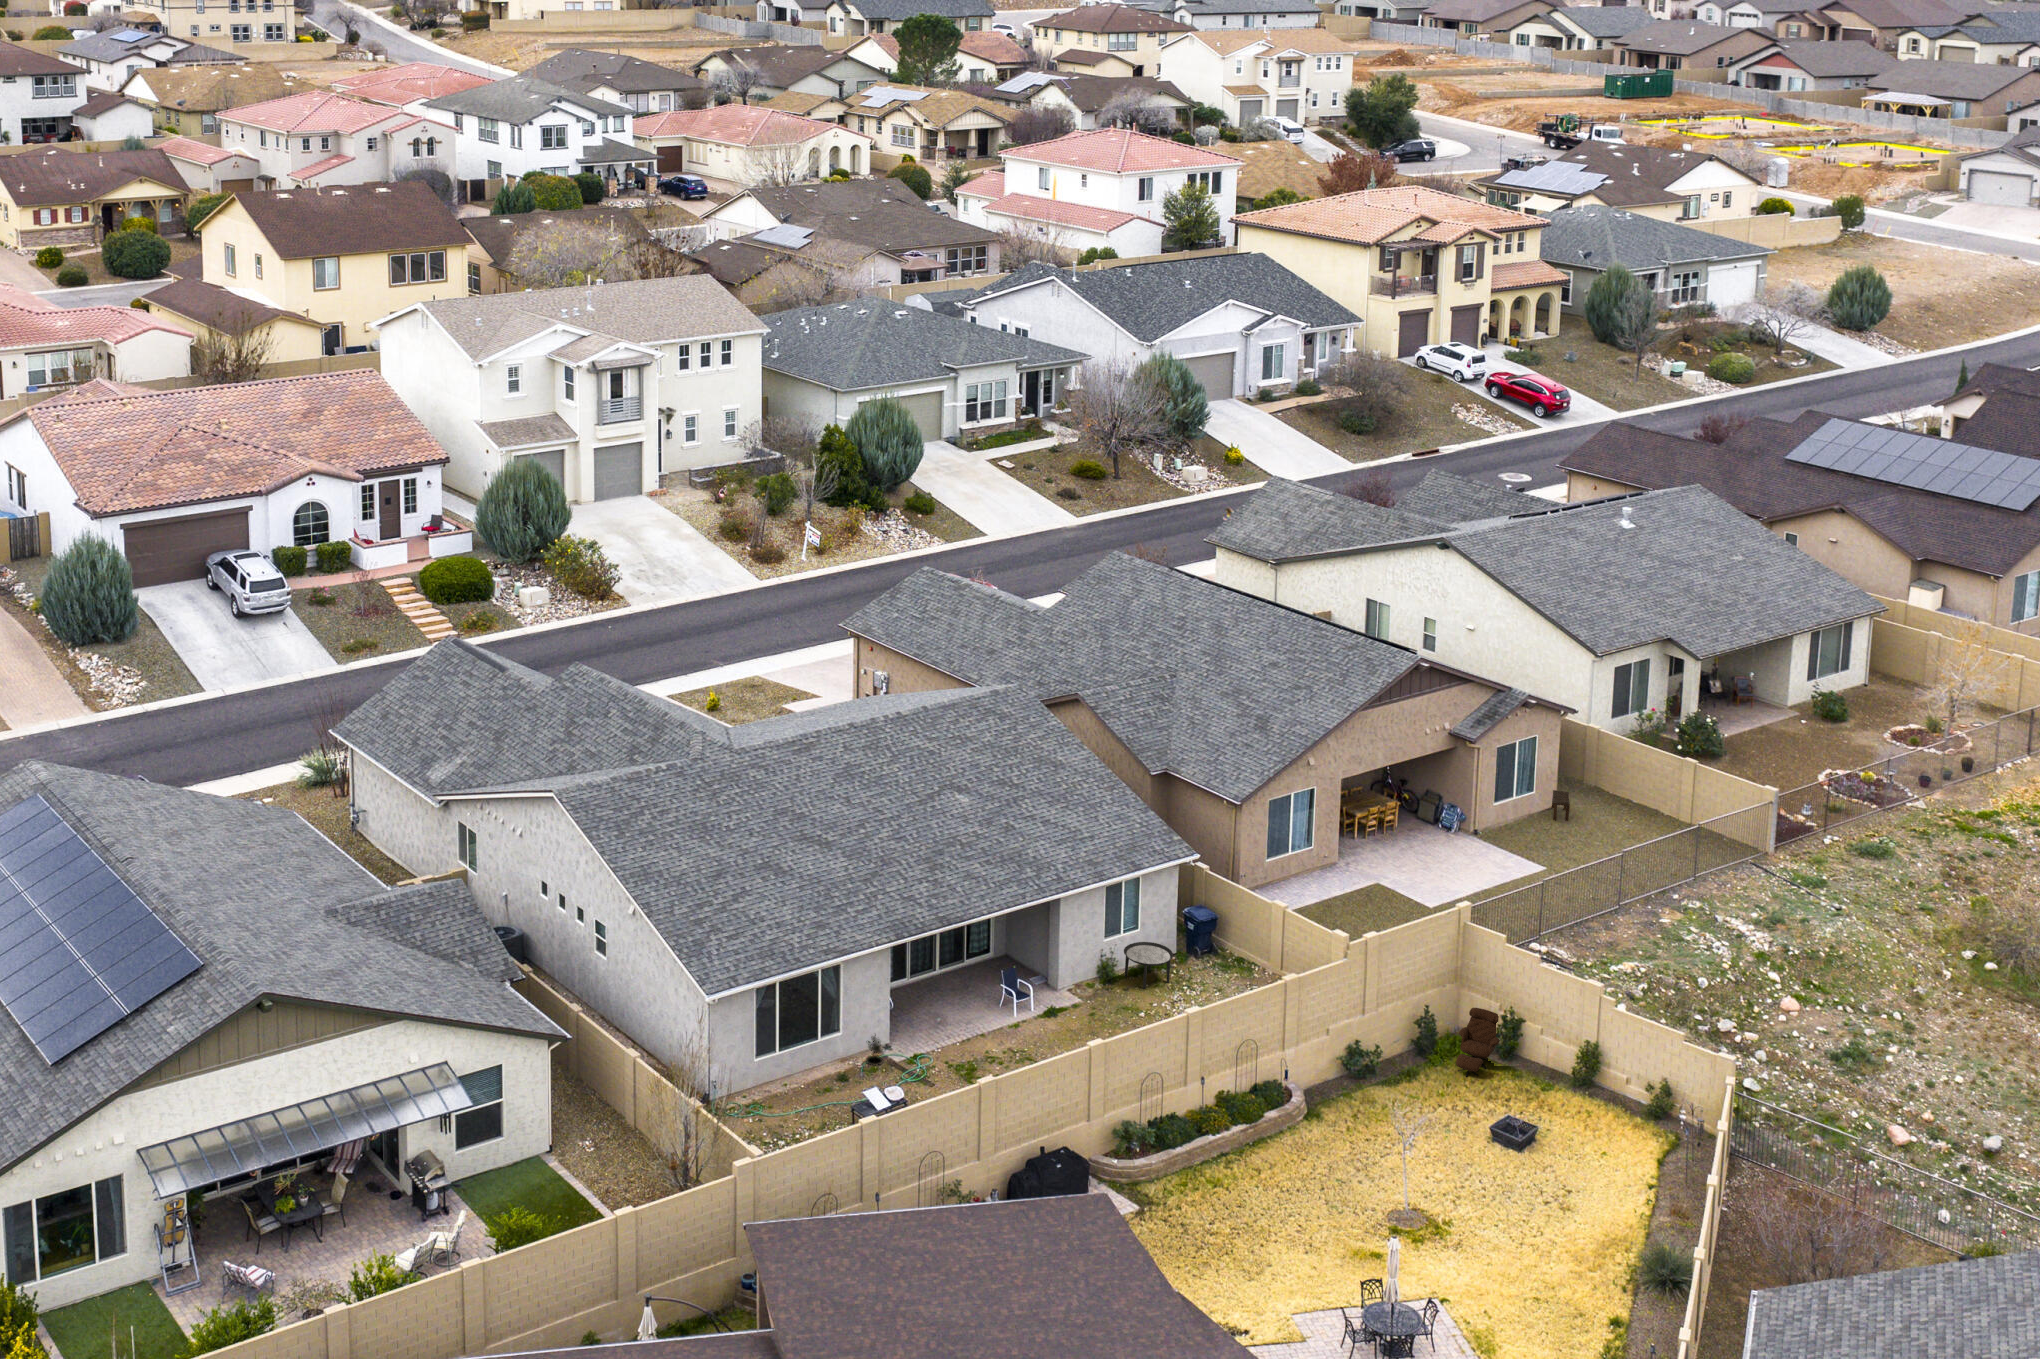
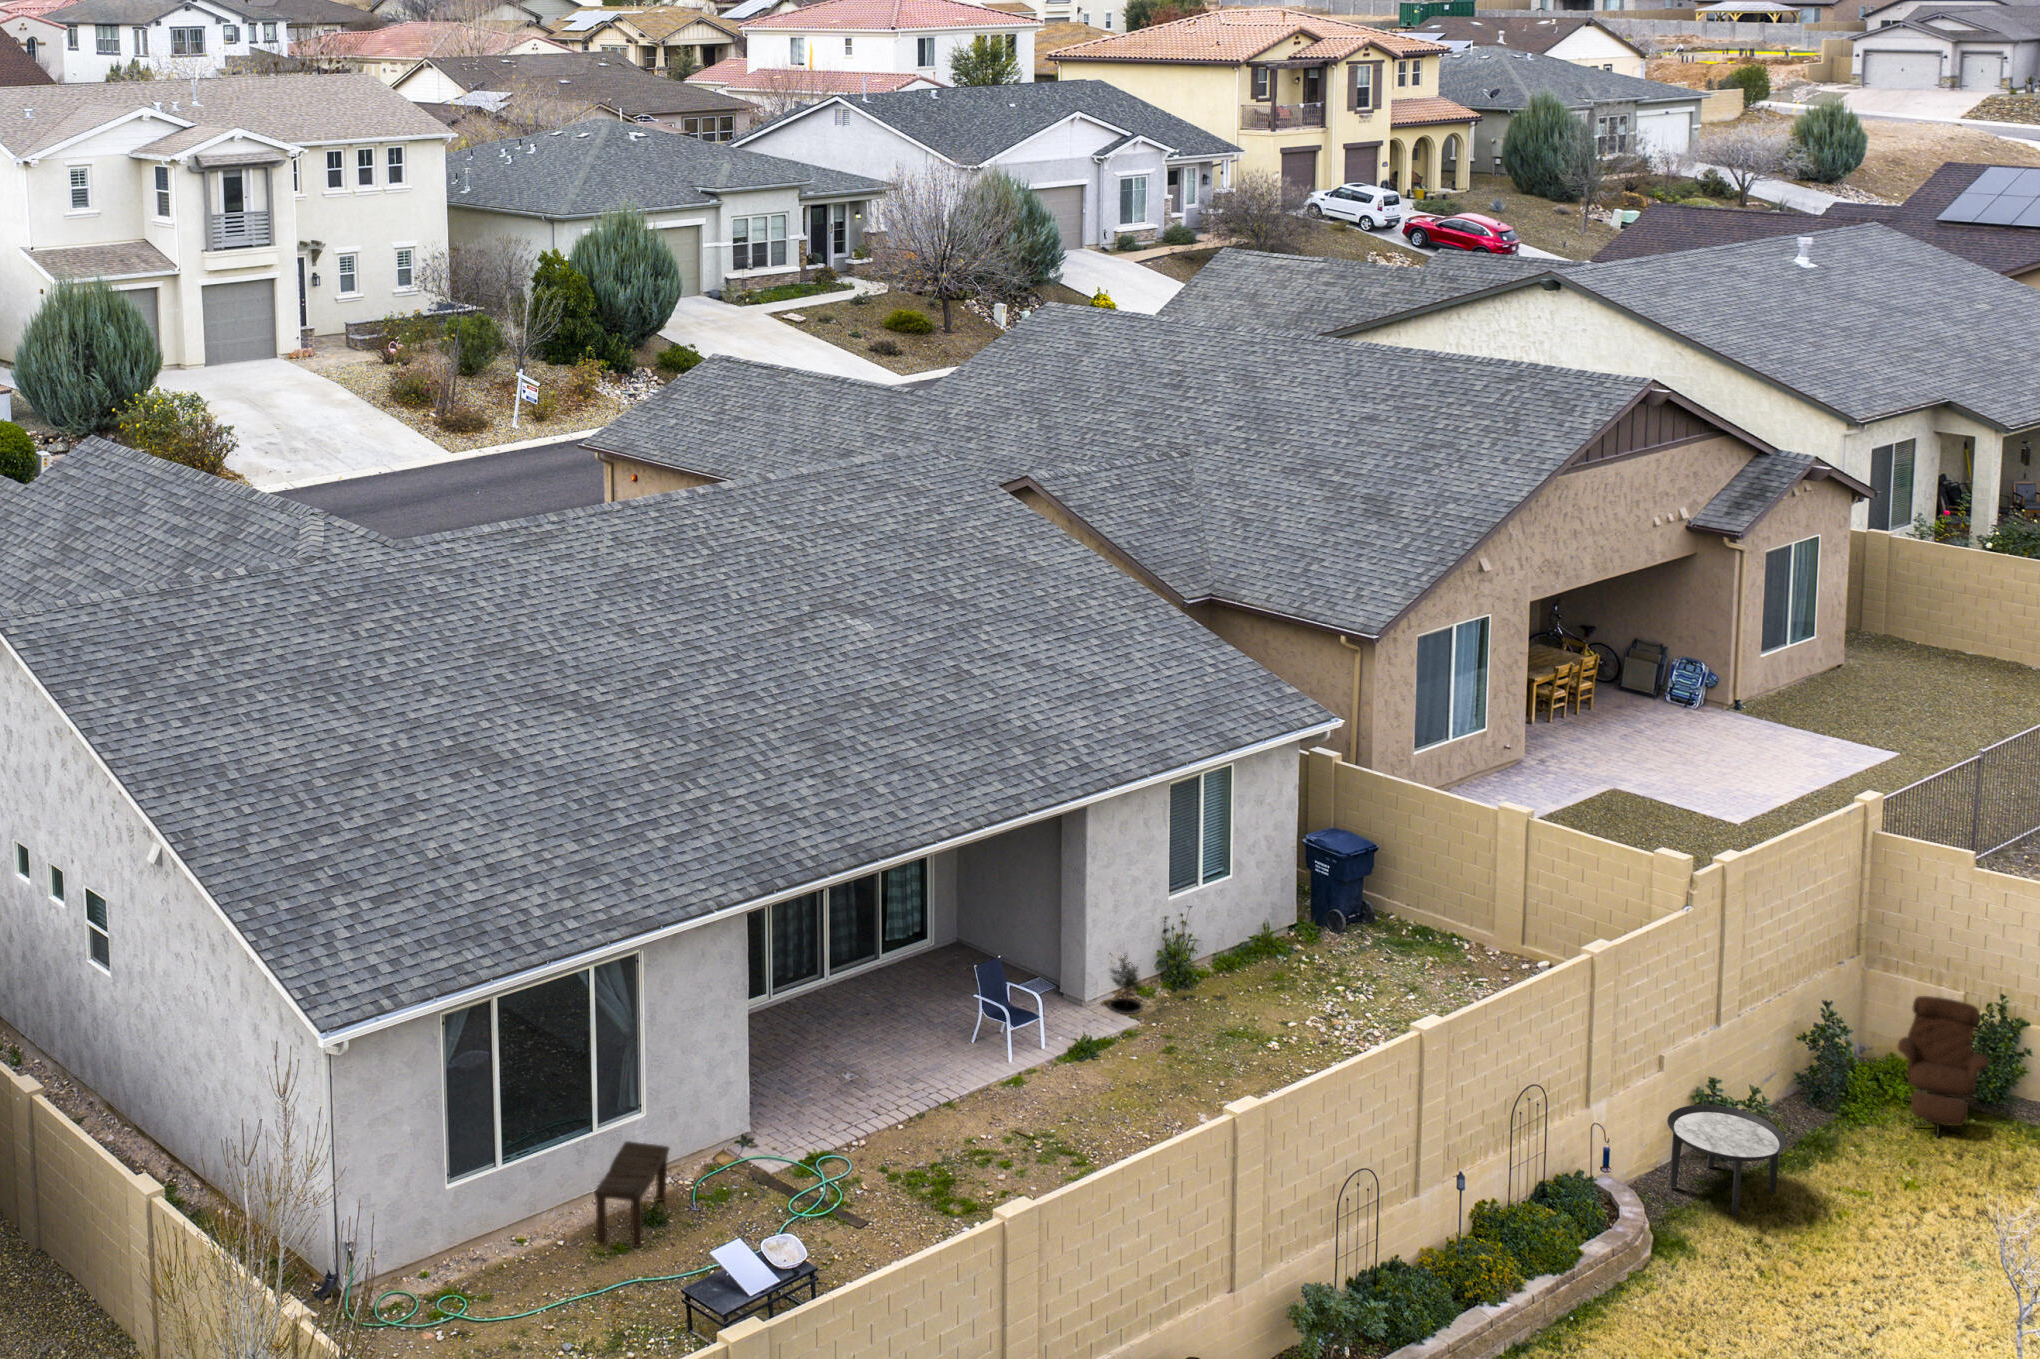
bench: present [1552,790,1570,821] -> present [594,1141,669,1247]
round table: present [1124,942,1173,989] -> present [1667,1105,1787,1215]
potted tree: present [866,1034,883,1066] -> present [1109,955,1145,1014]

